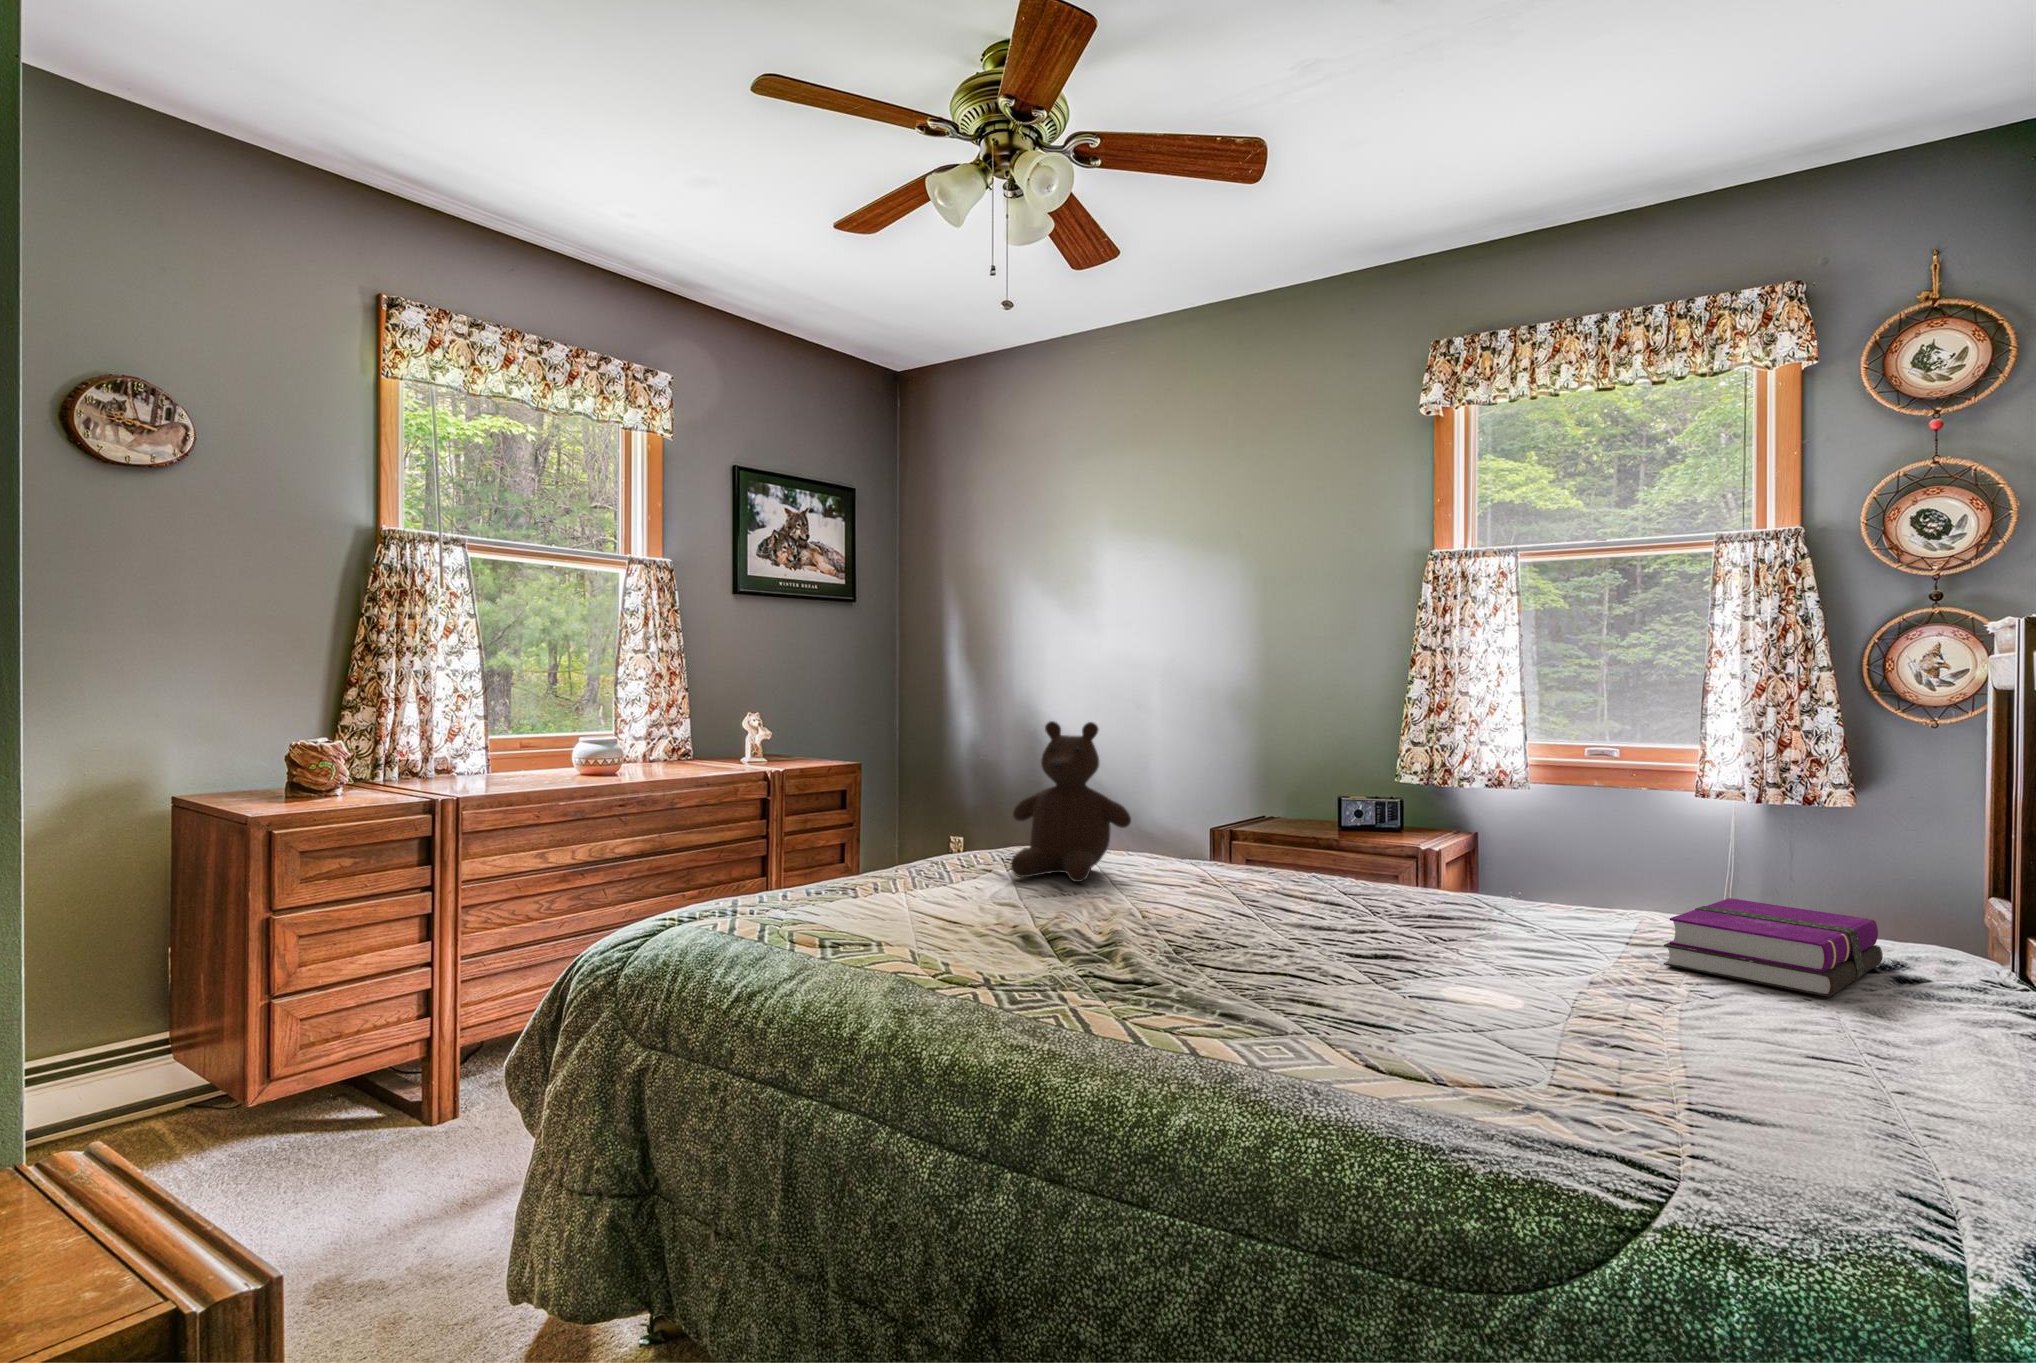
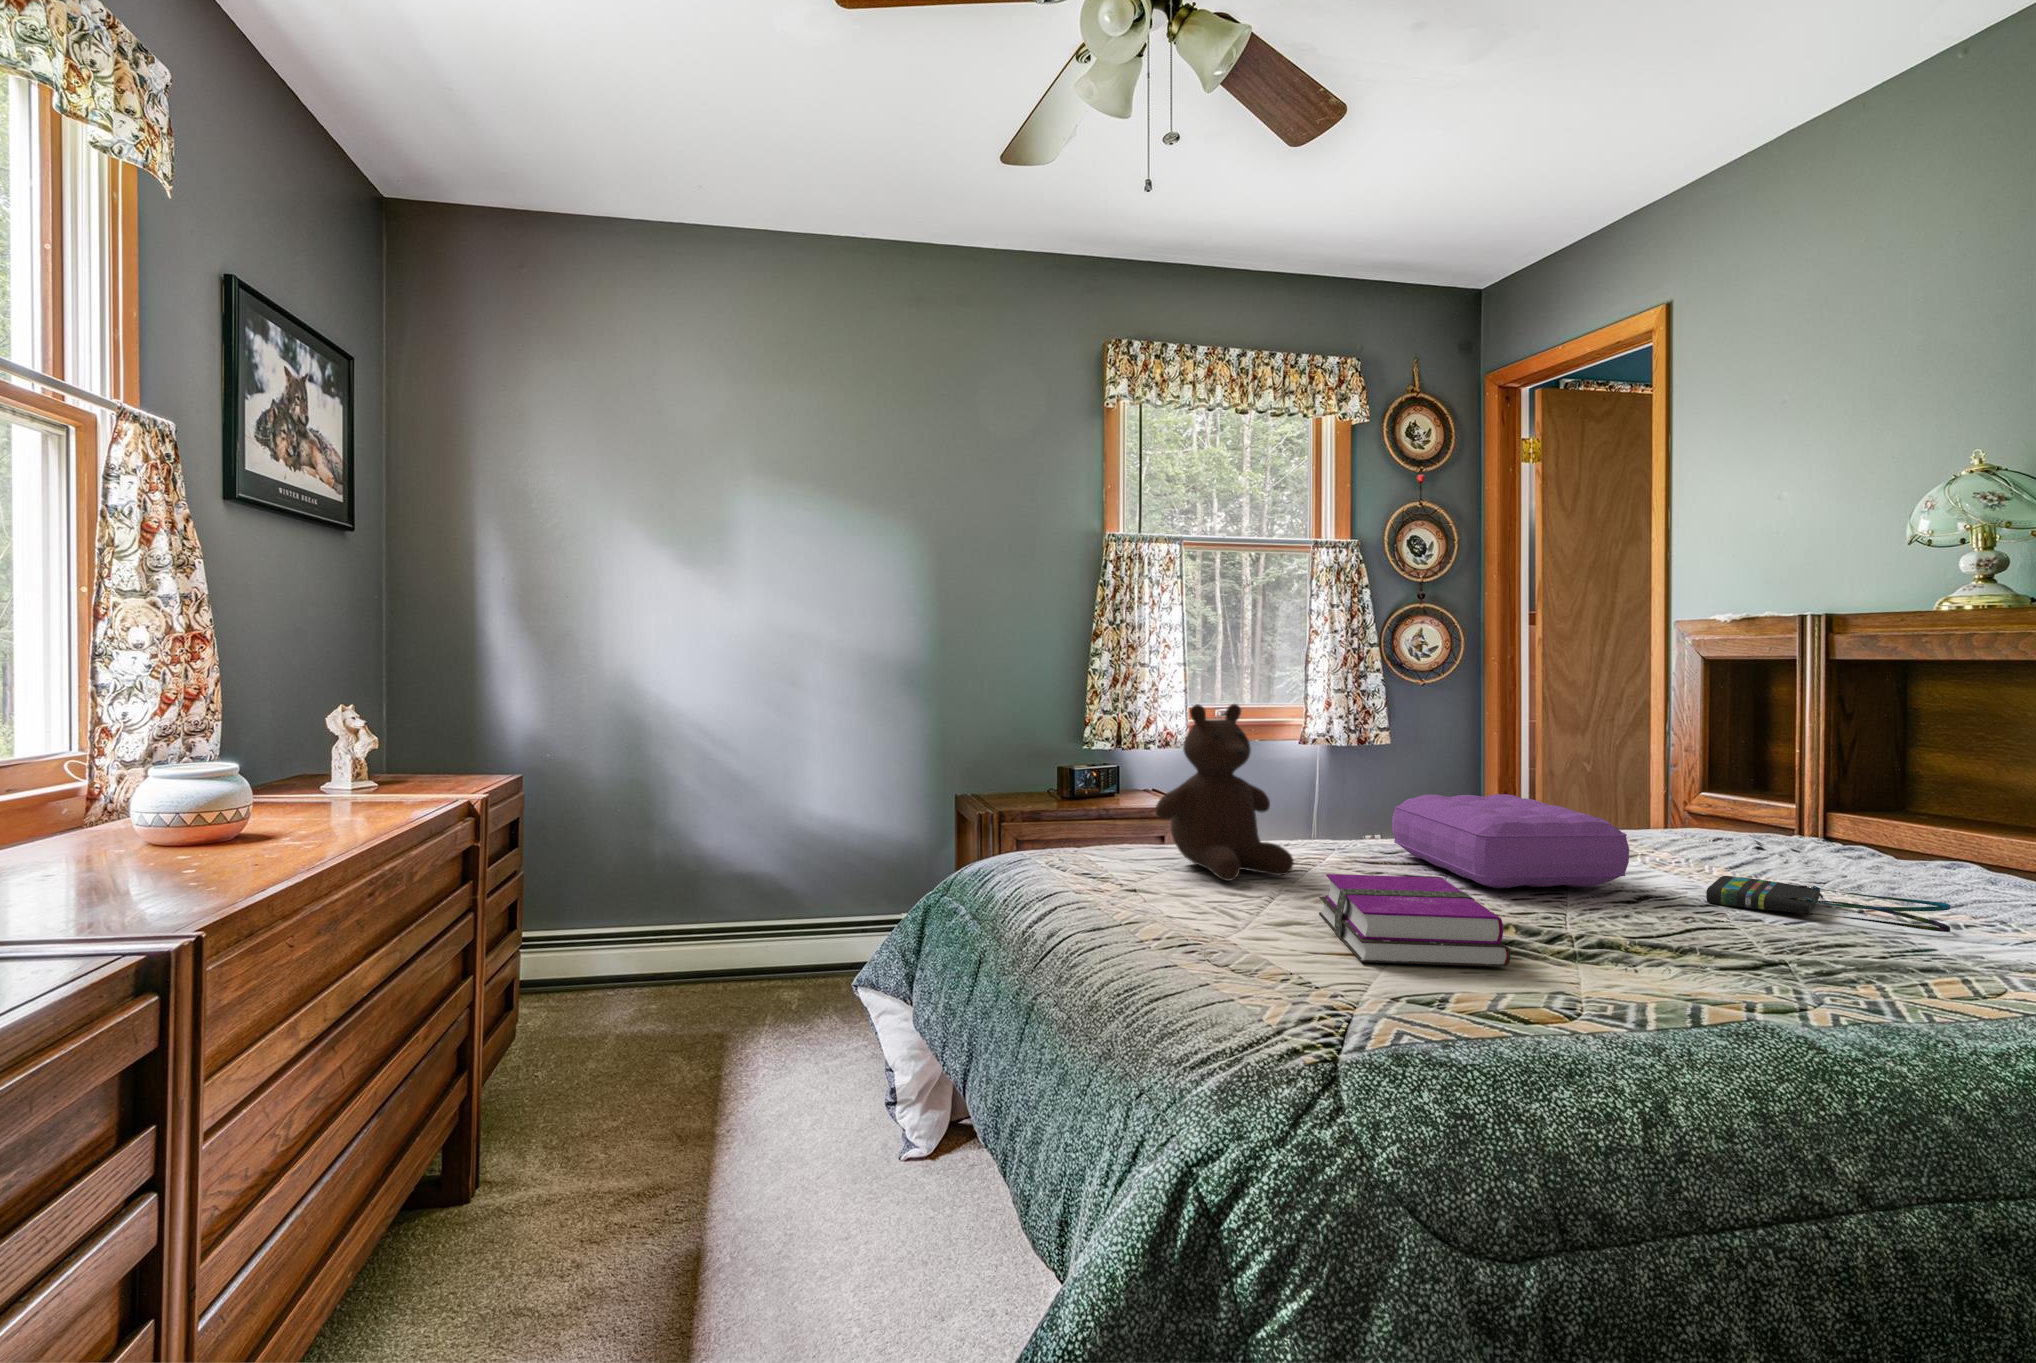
pillow: none [1178,829,1416,941] -> present [1392,794,1629,888]
hardback book: present [1663,898,1883,996] -> present [1319,874,1511,967]
tote bag: none [1397,961,1586,1064] -> present [1706,876,1950,932]

